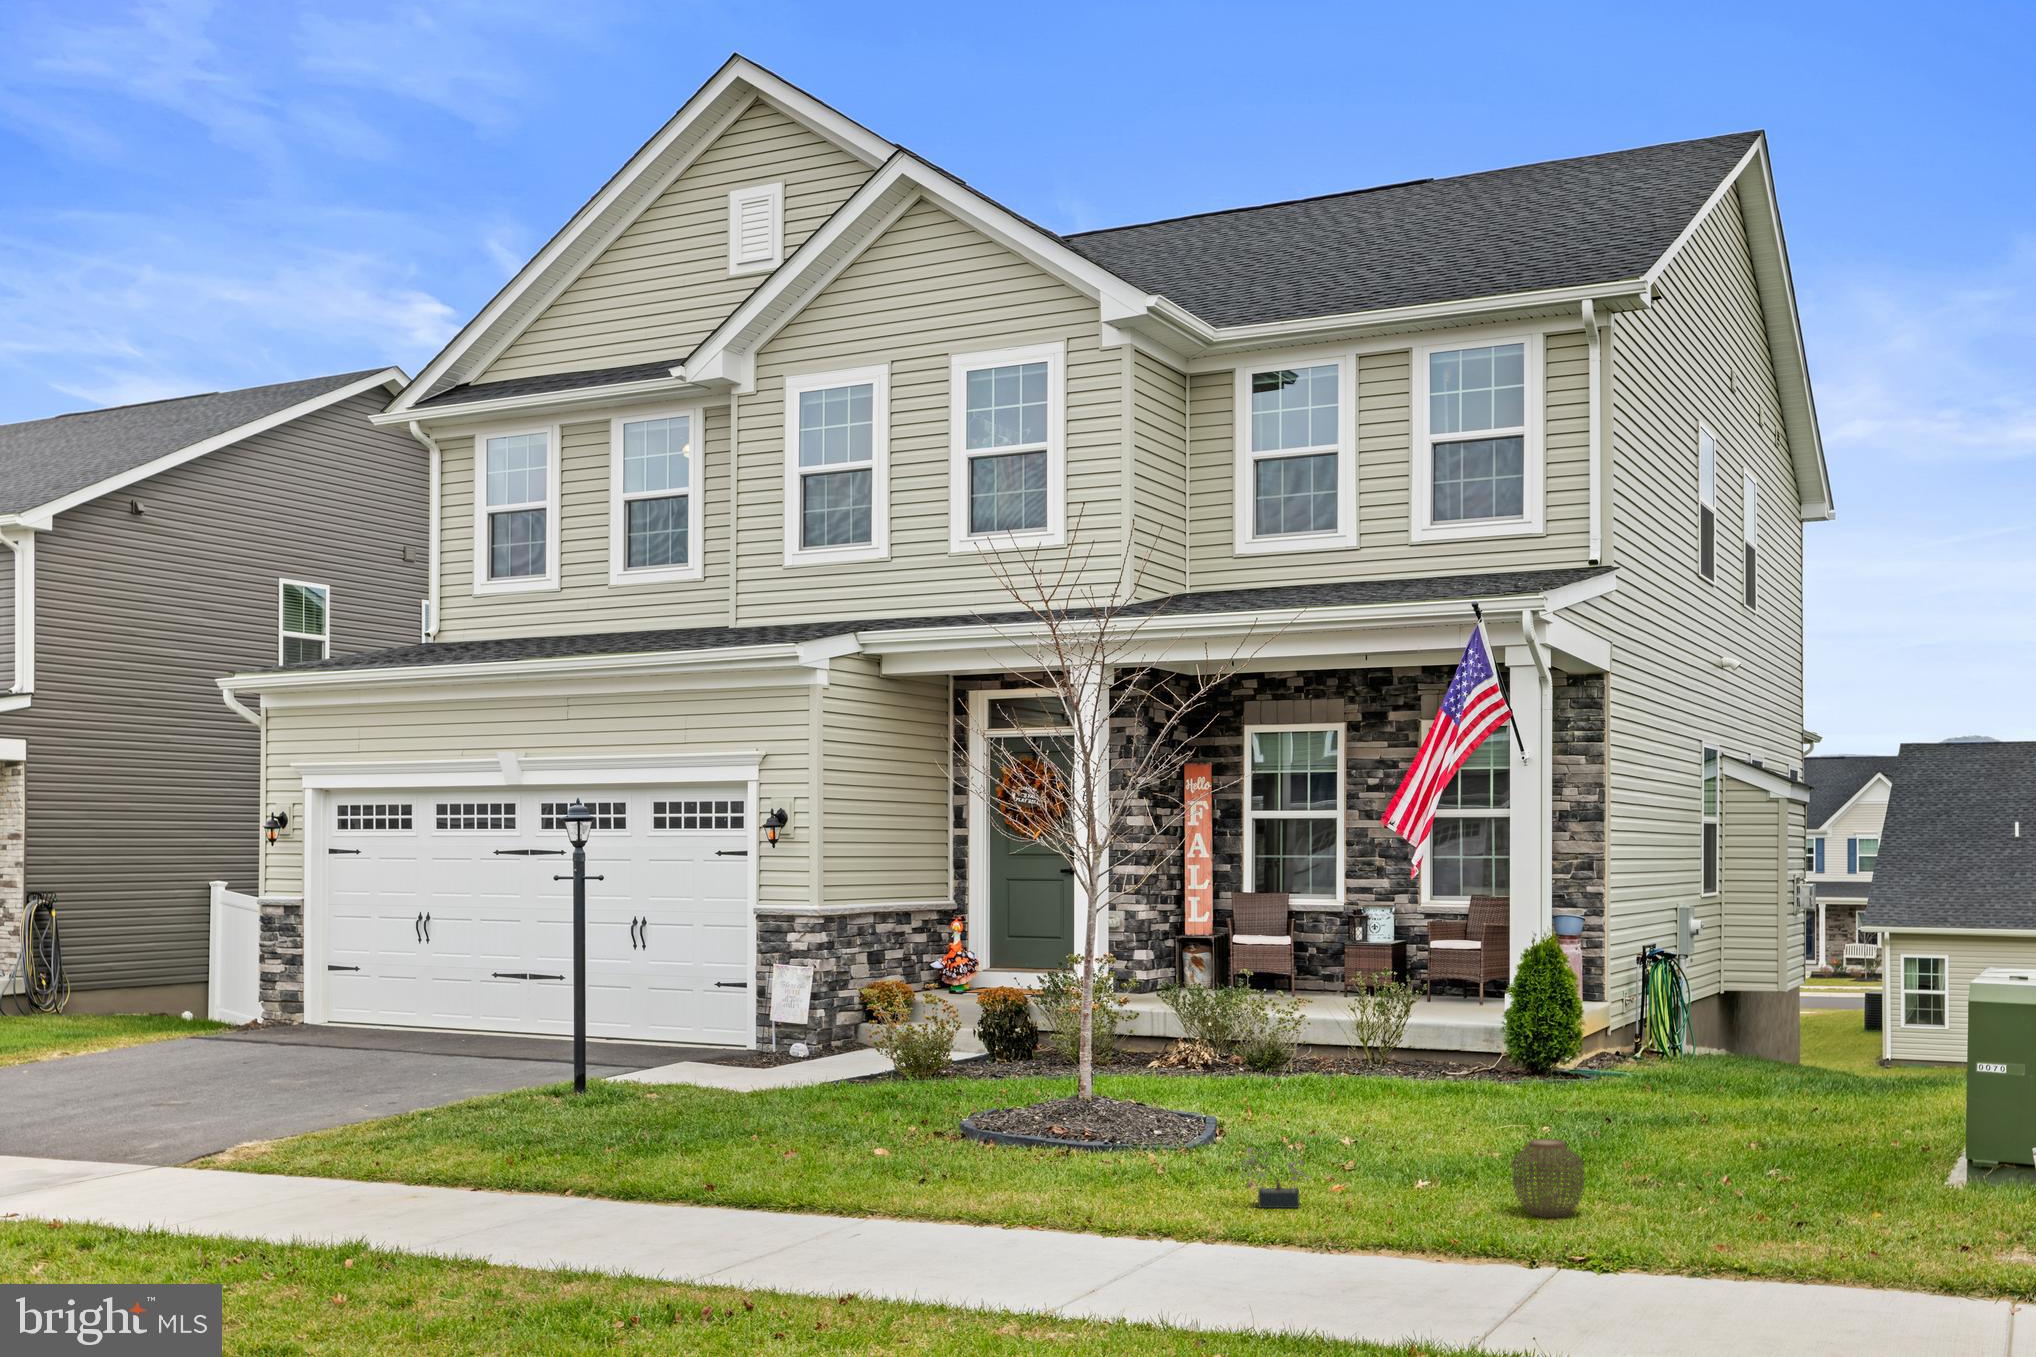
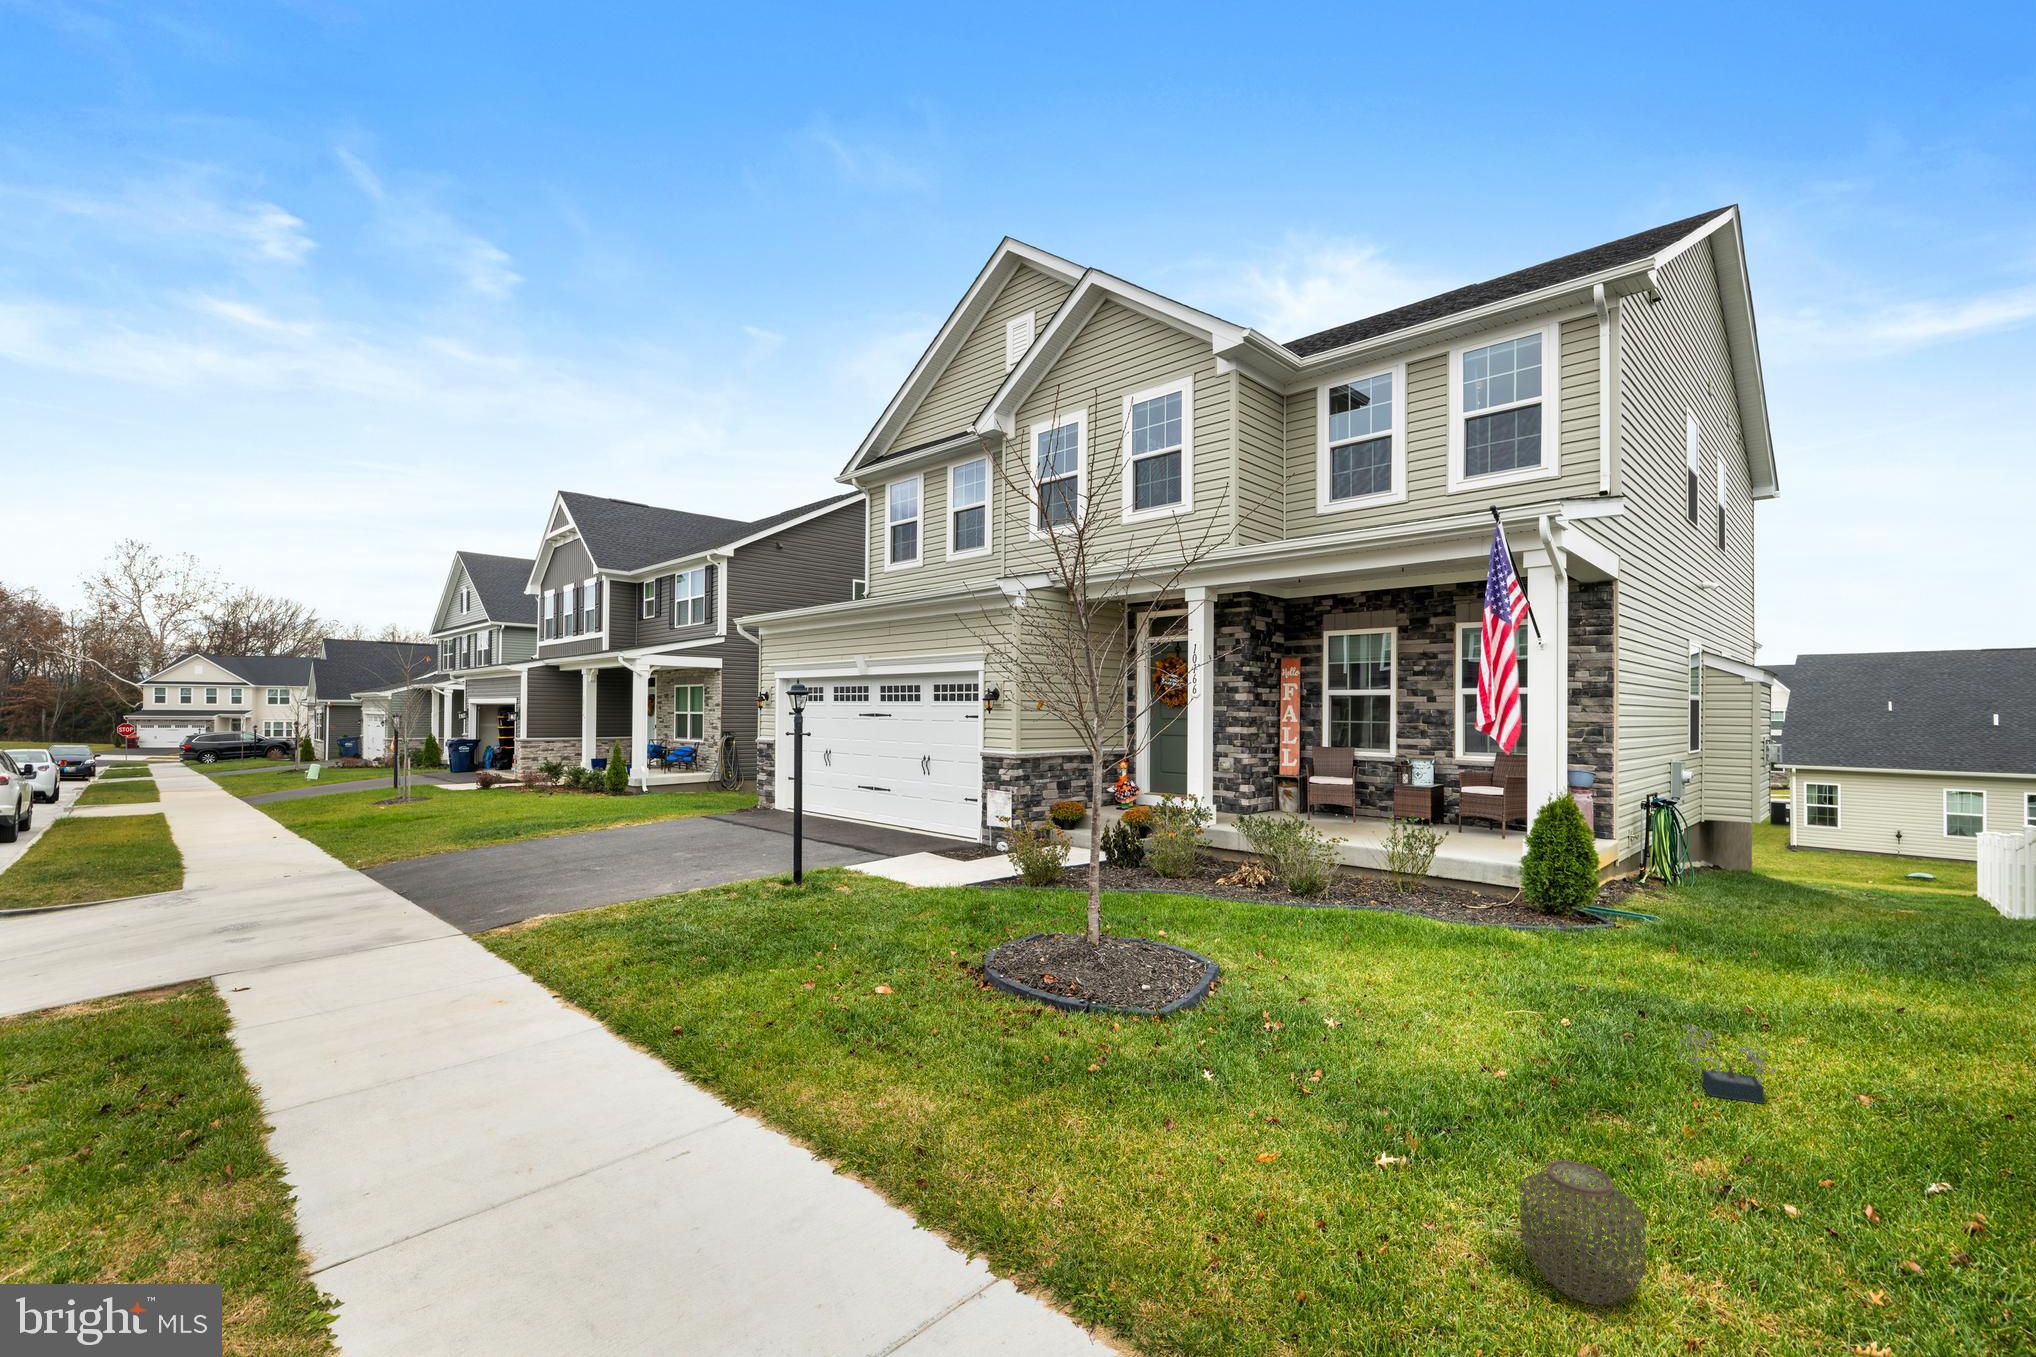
decorative plant: present [1241,1148,1310,1208] -> present [1680,1026,1776,1104]

